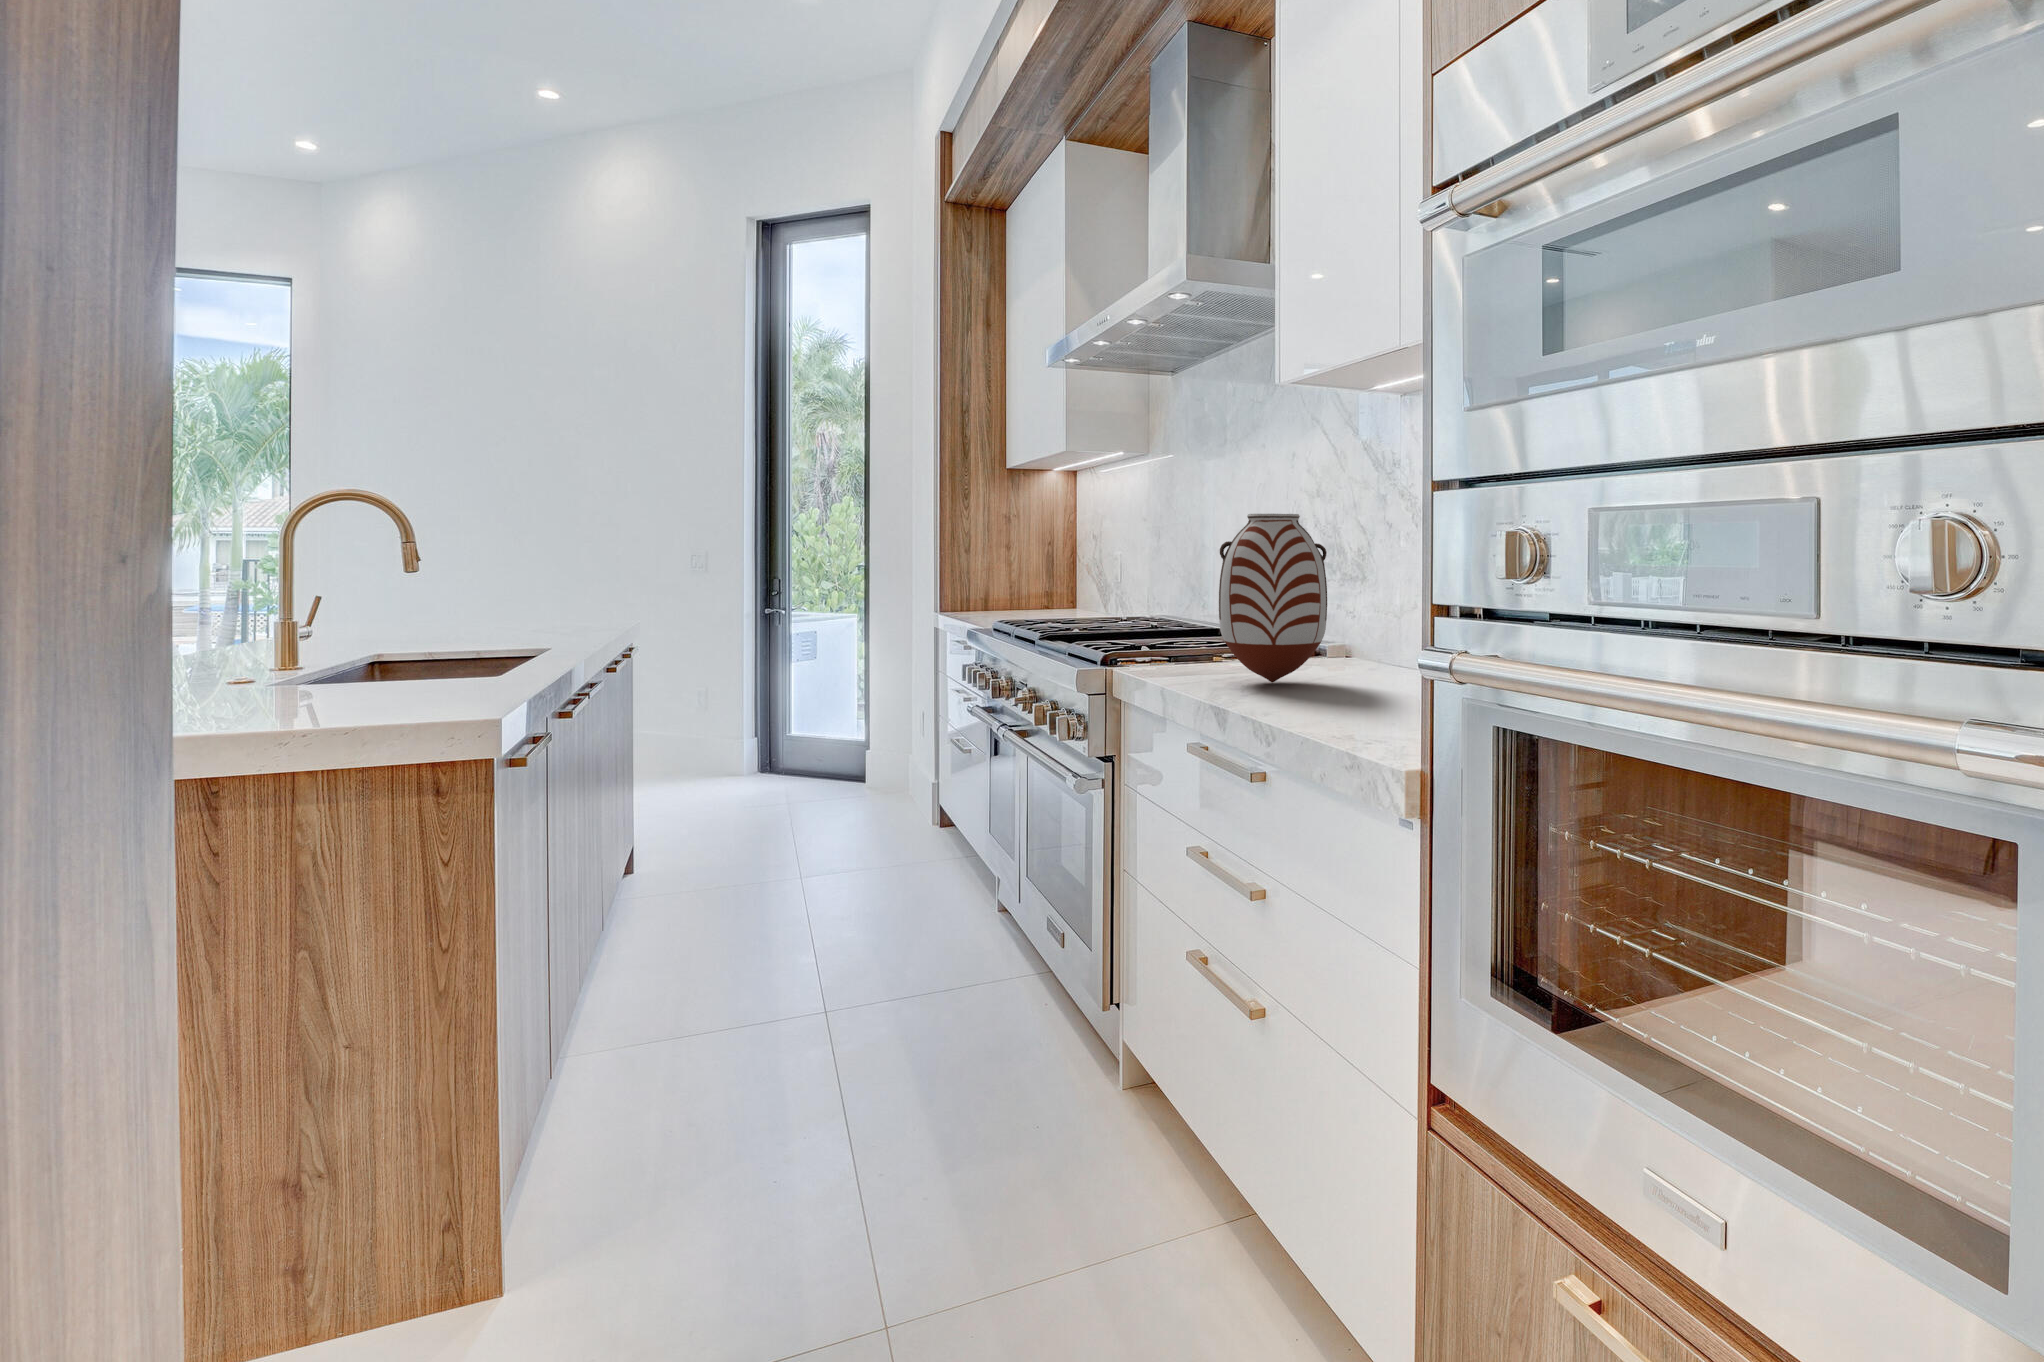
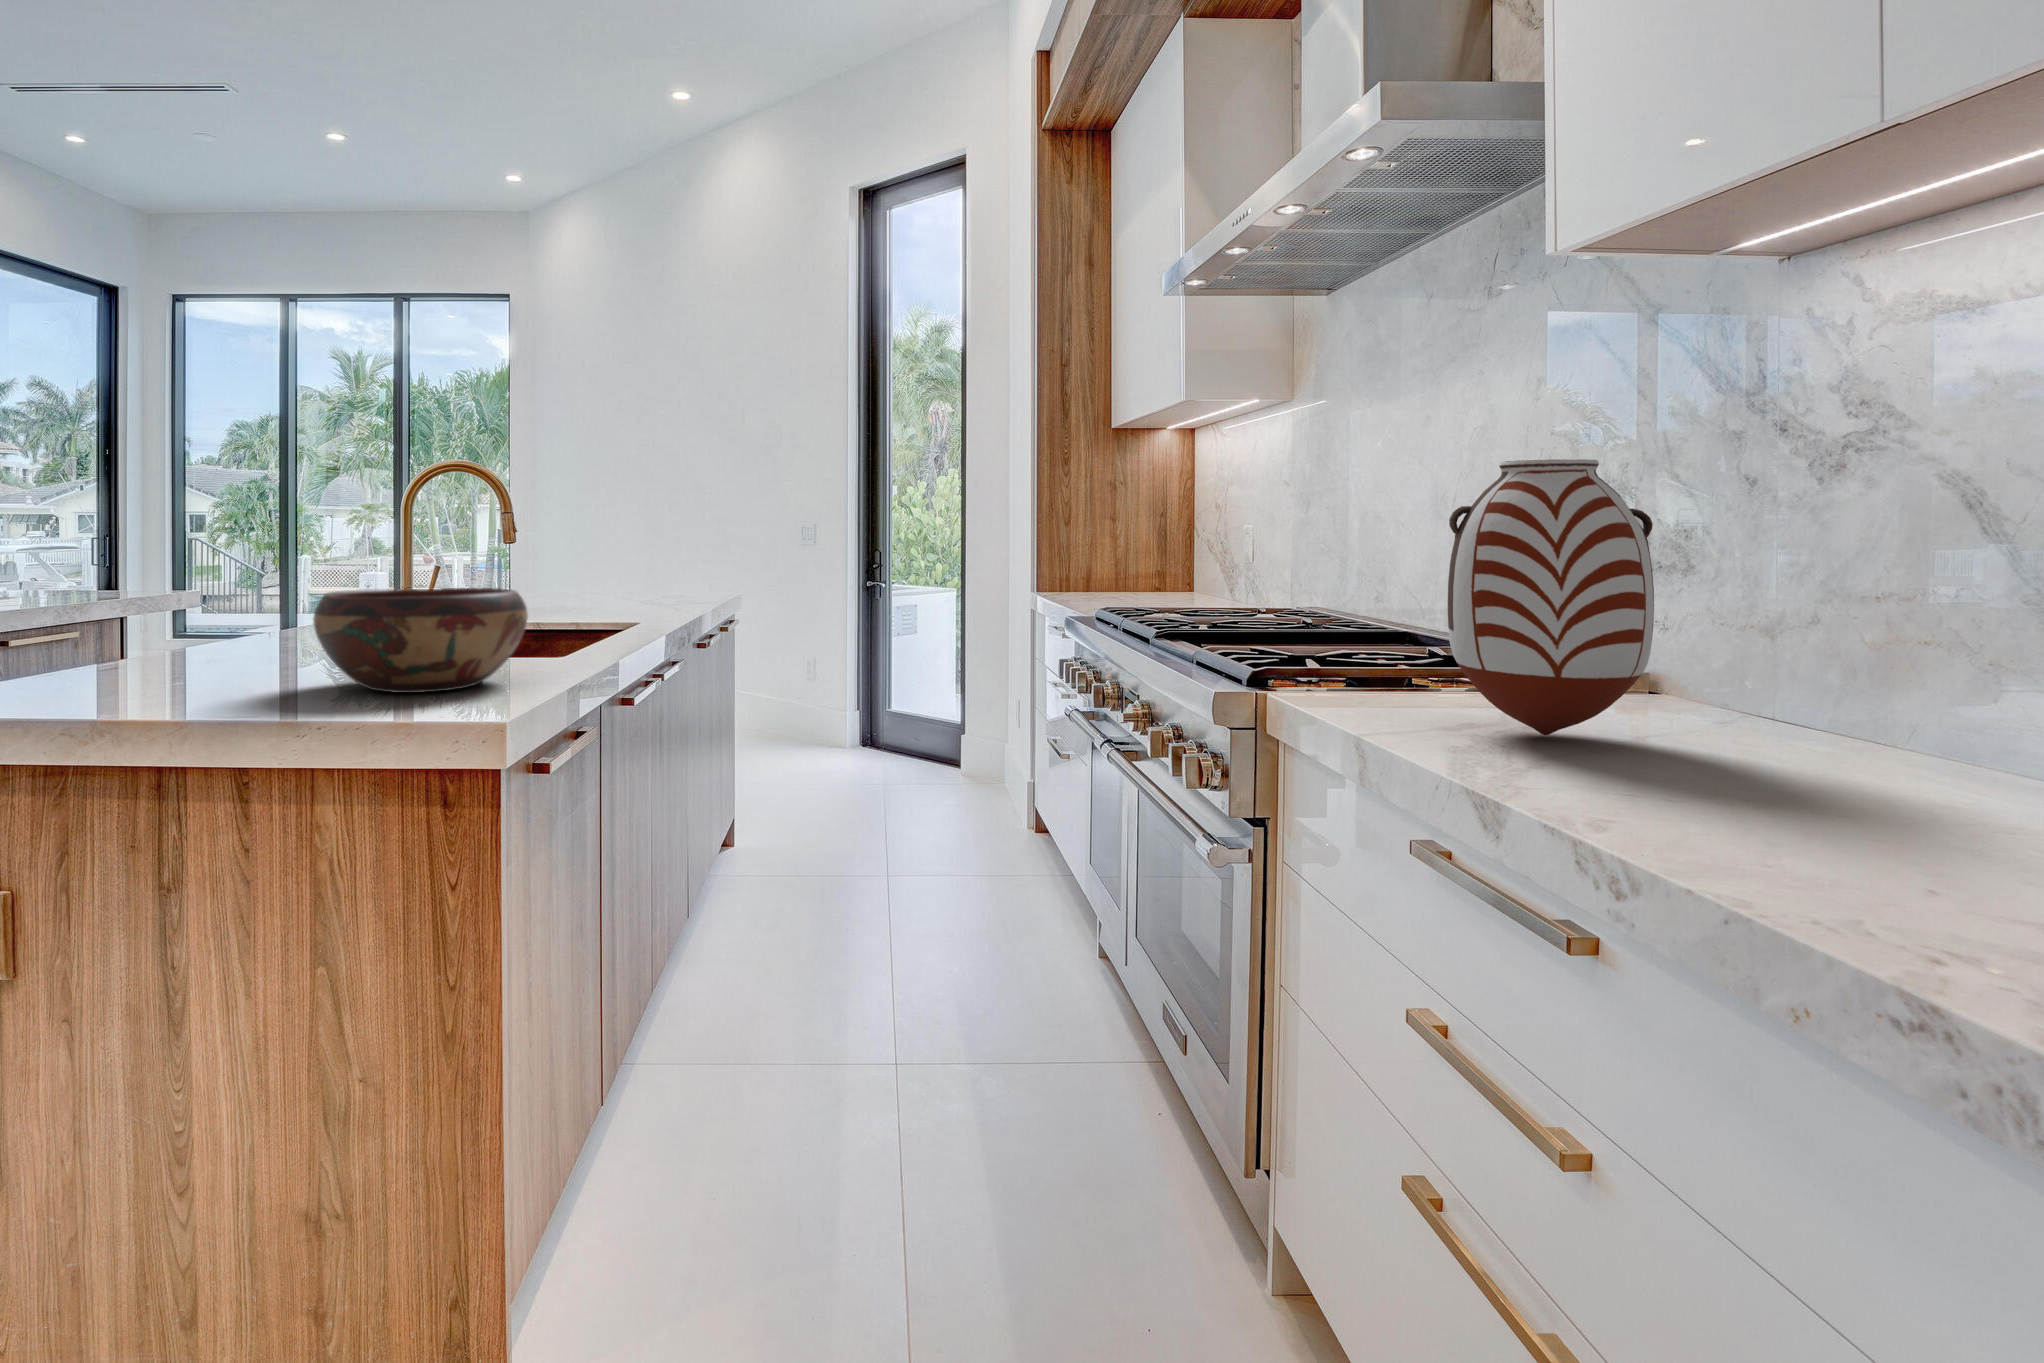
decorative bowl: none [263,612,490,705] -> present [313,588,528,693]

